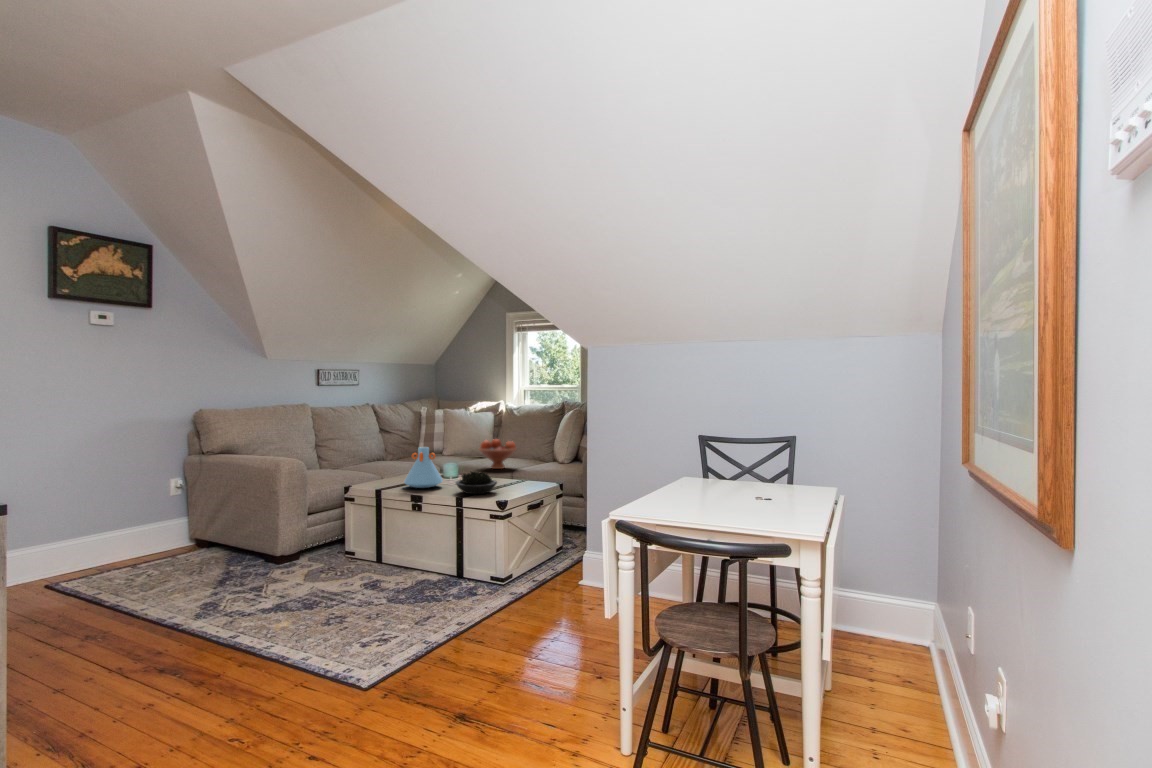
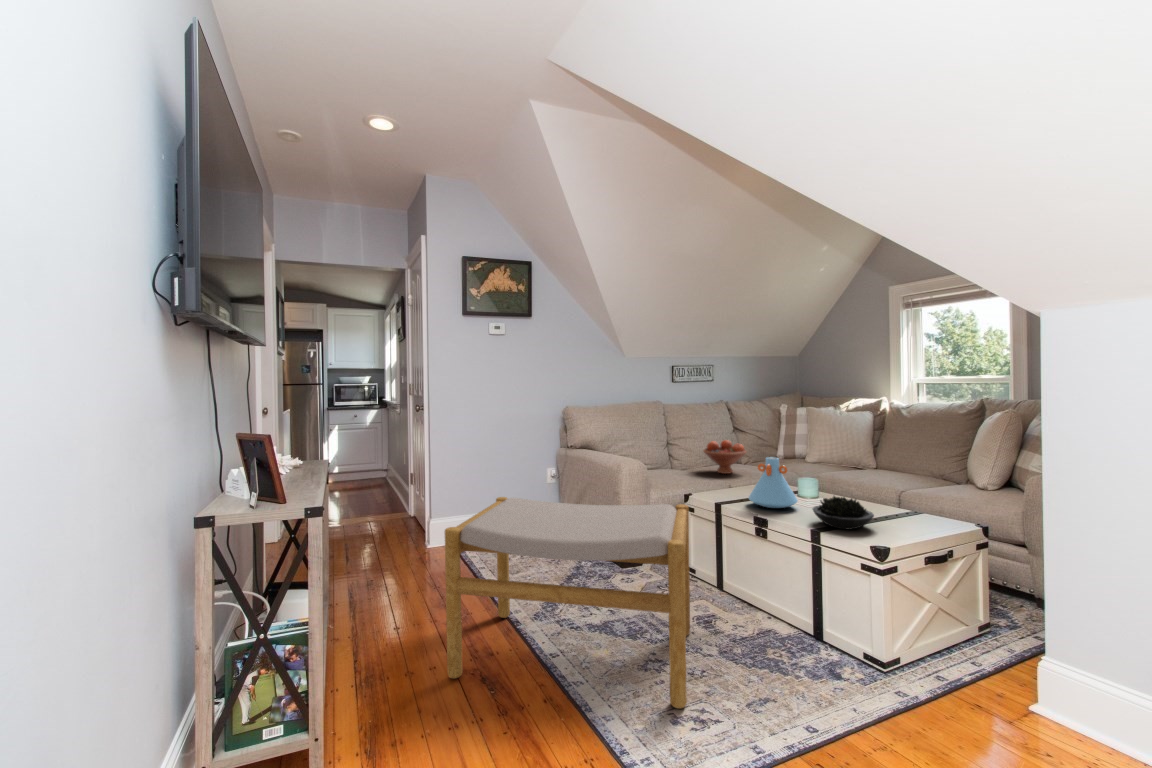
fruit bowl: present [479,439,516,469] -> present [703,440,746,474]
footstool: none [120,487,370,677] -> present [445,497,690,708]

